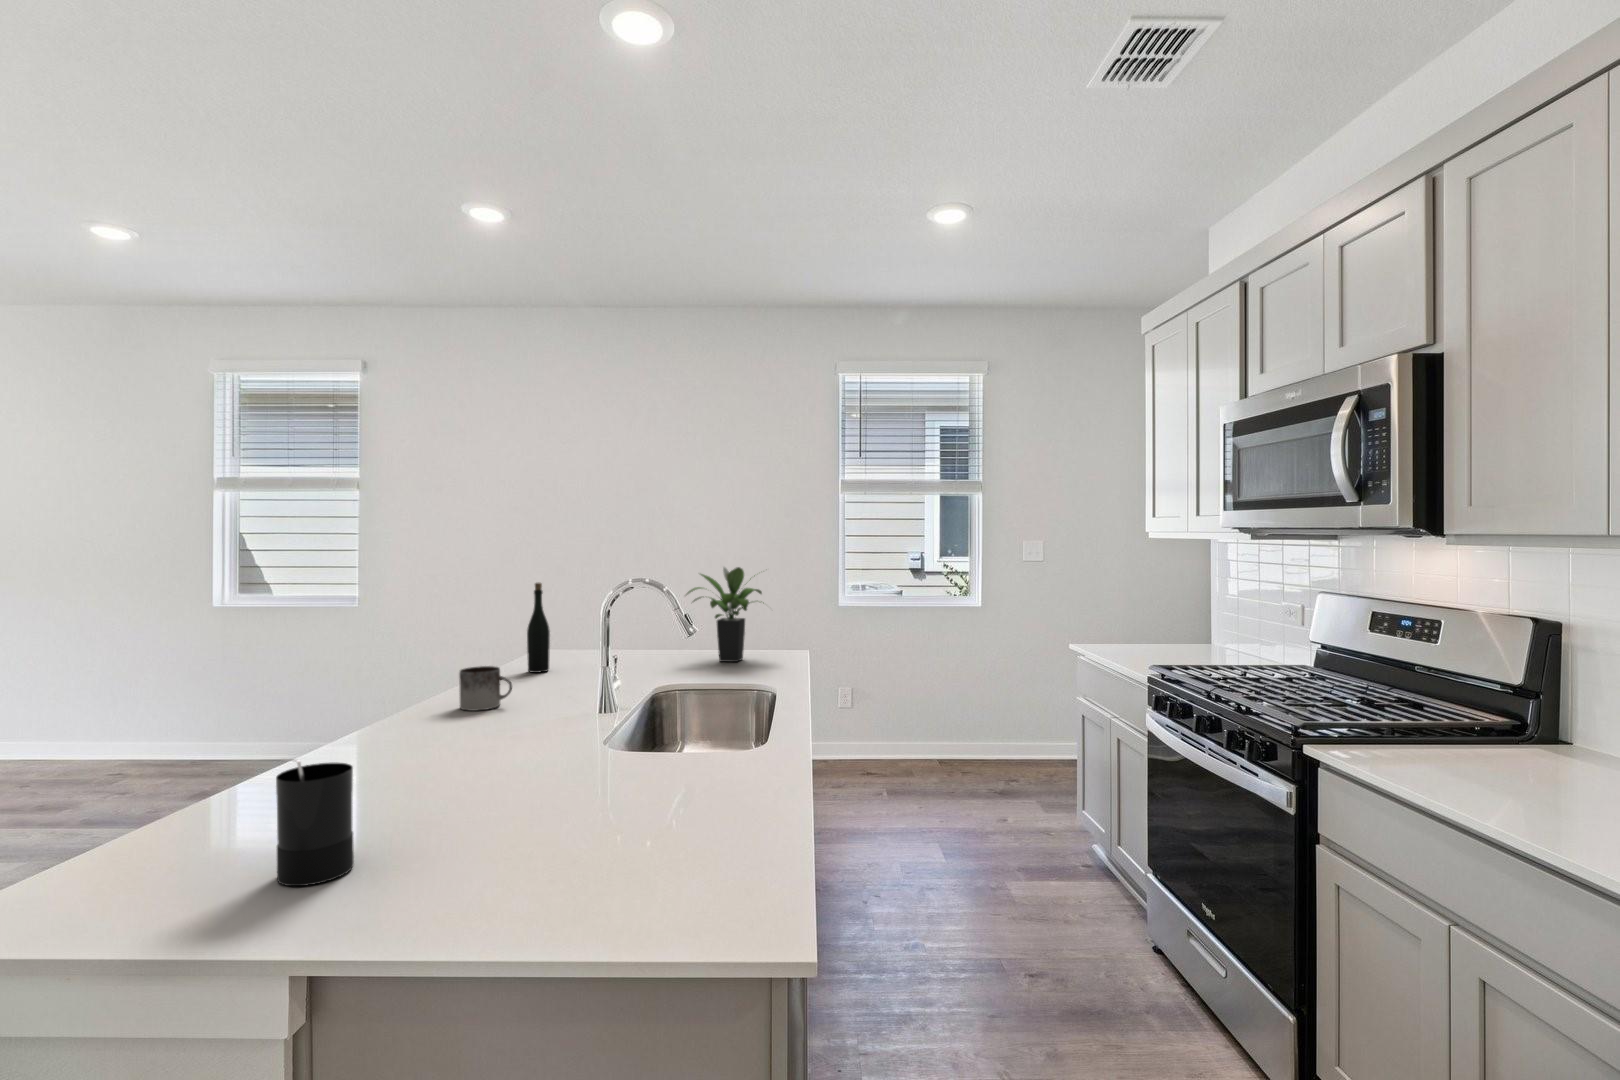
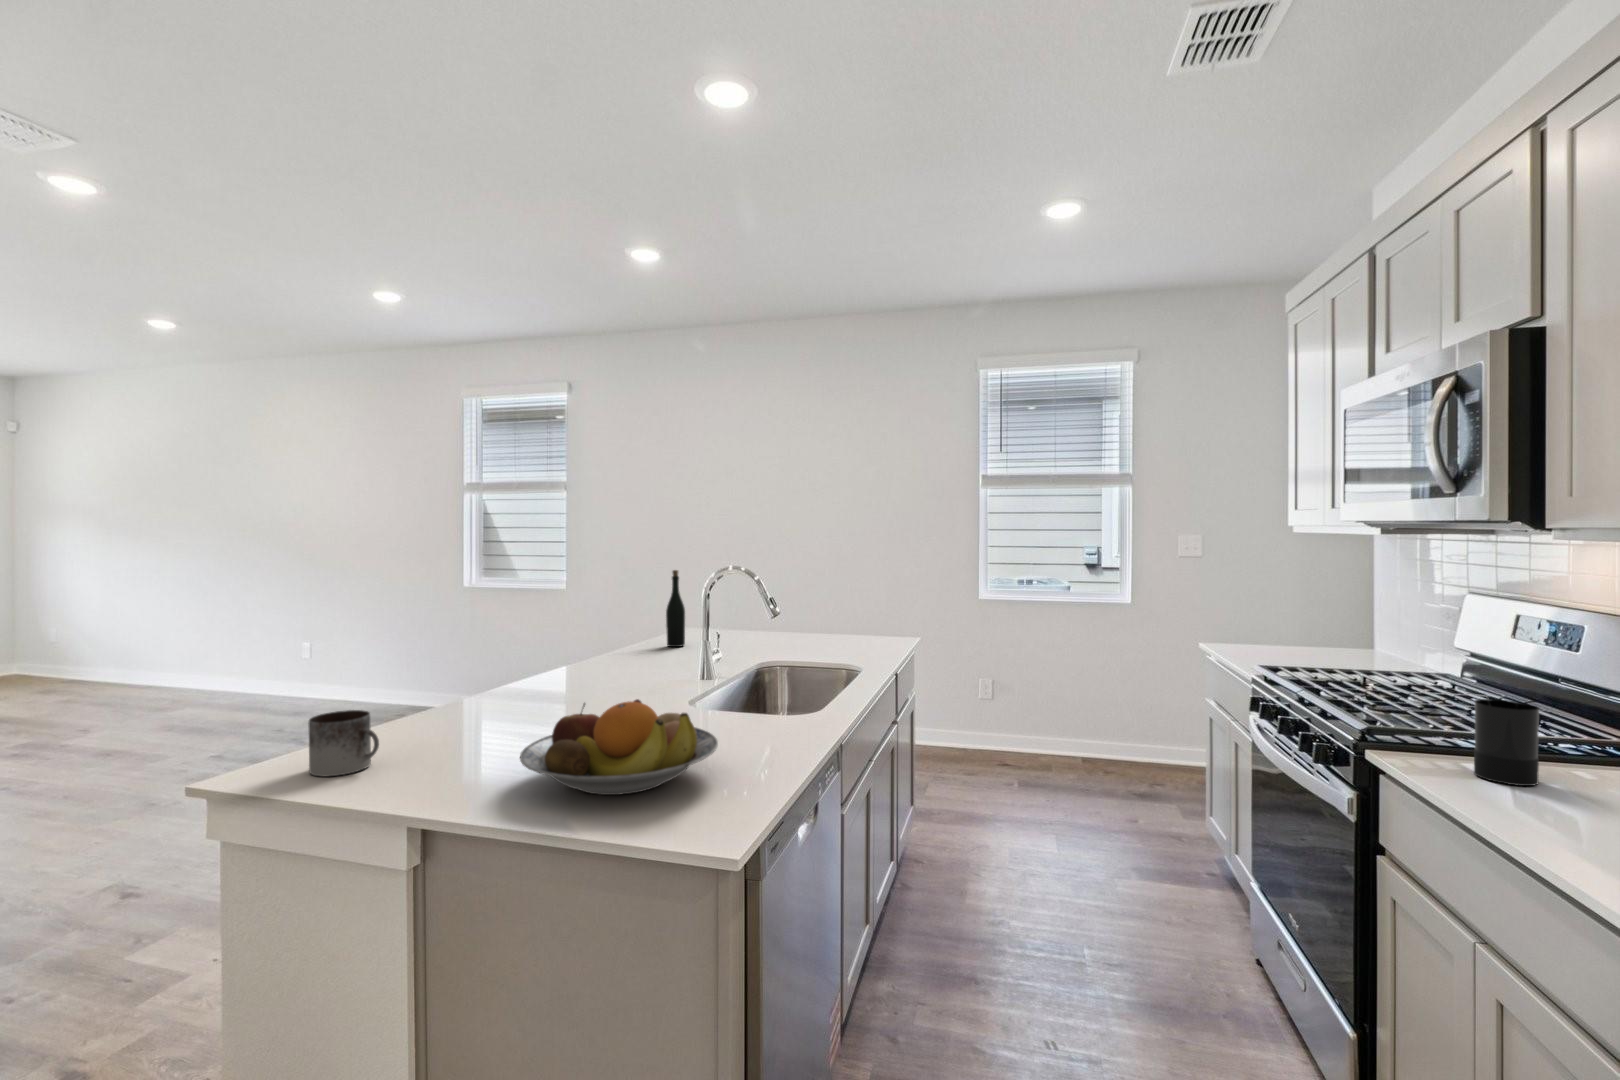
potted plant: present [687,567,764,662] -> none [801,558,883,645]
mug: present [459,666,512,711] -> present [308,710,379,776]
fruit bowl: none [470,741,715,865] -> present [520,699,718,795]
candle: present [276,759,354,886] -> present [1474,699,1539,786]

